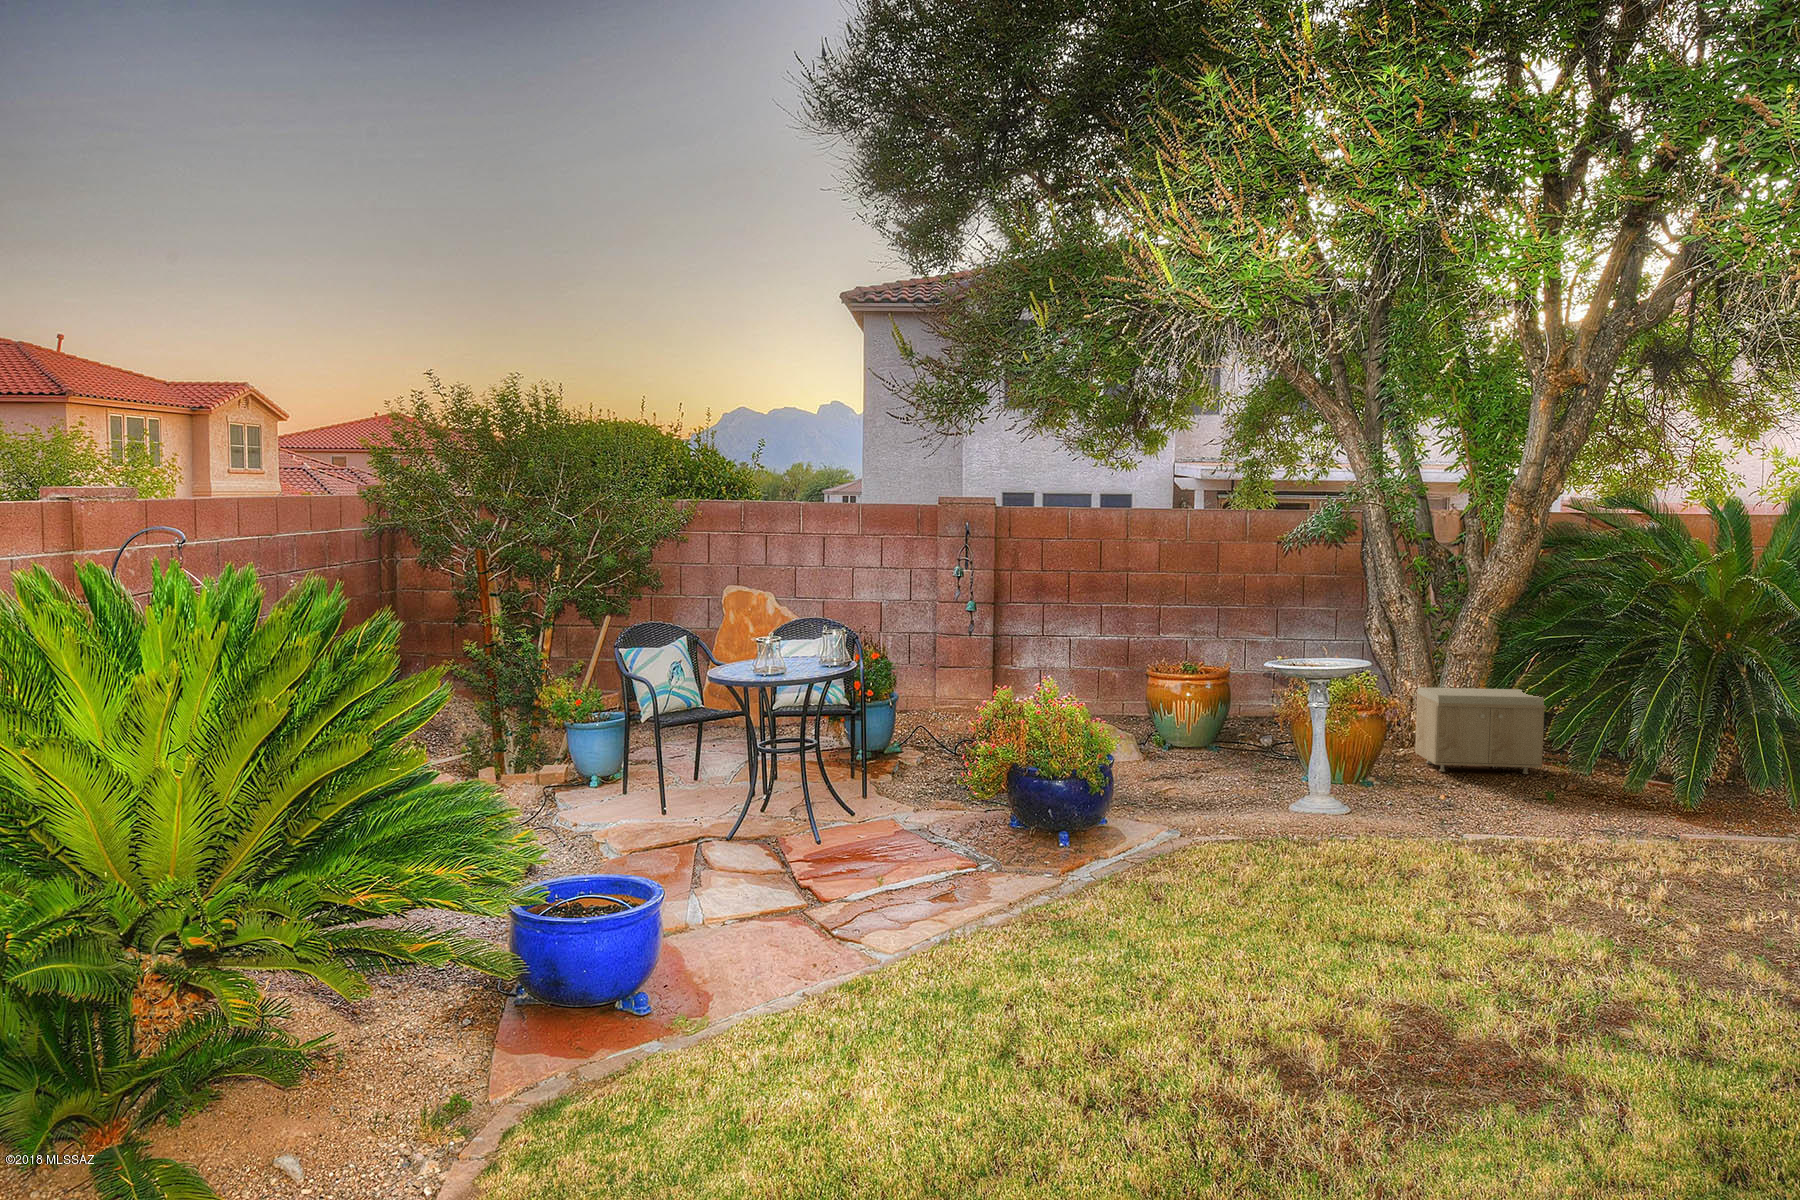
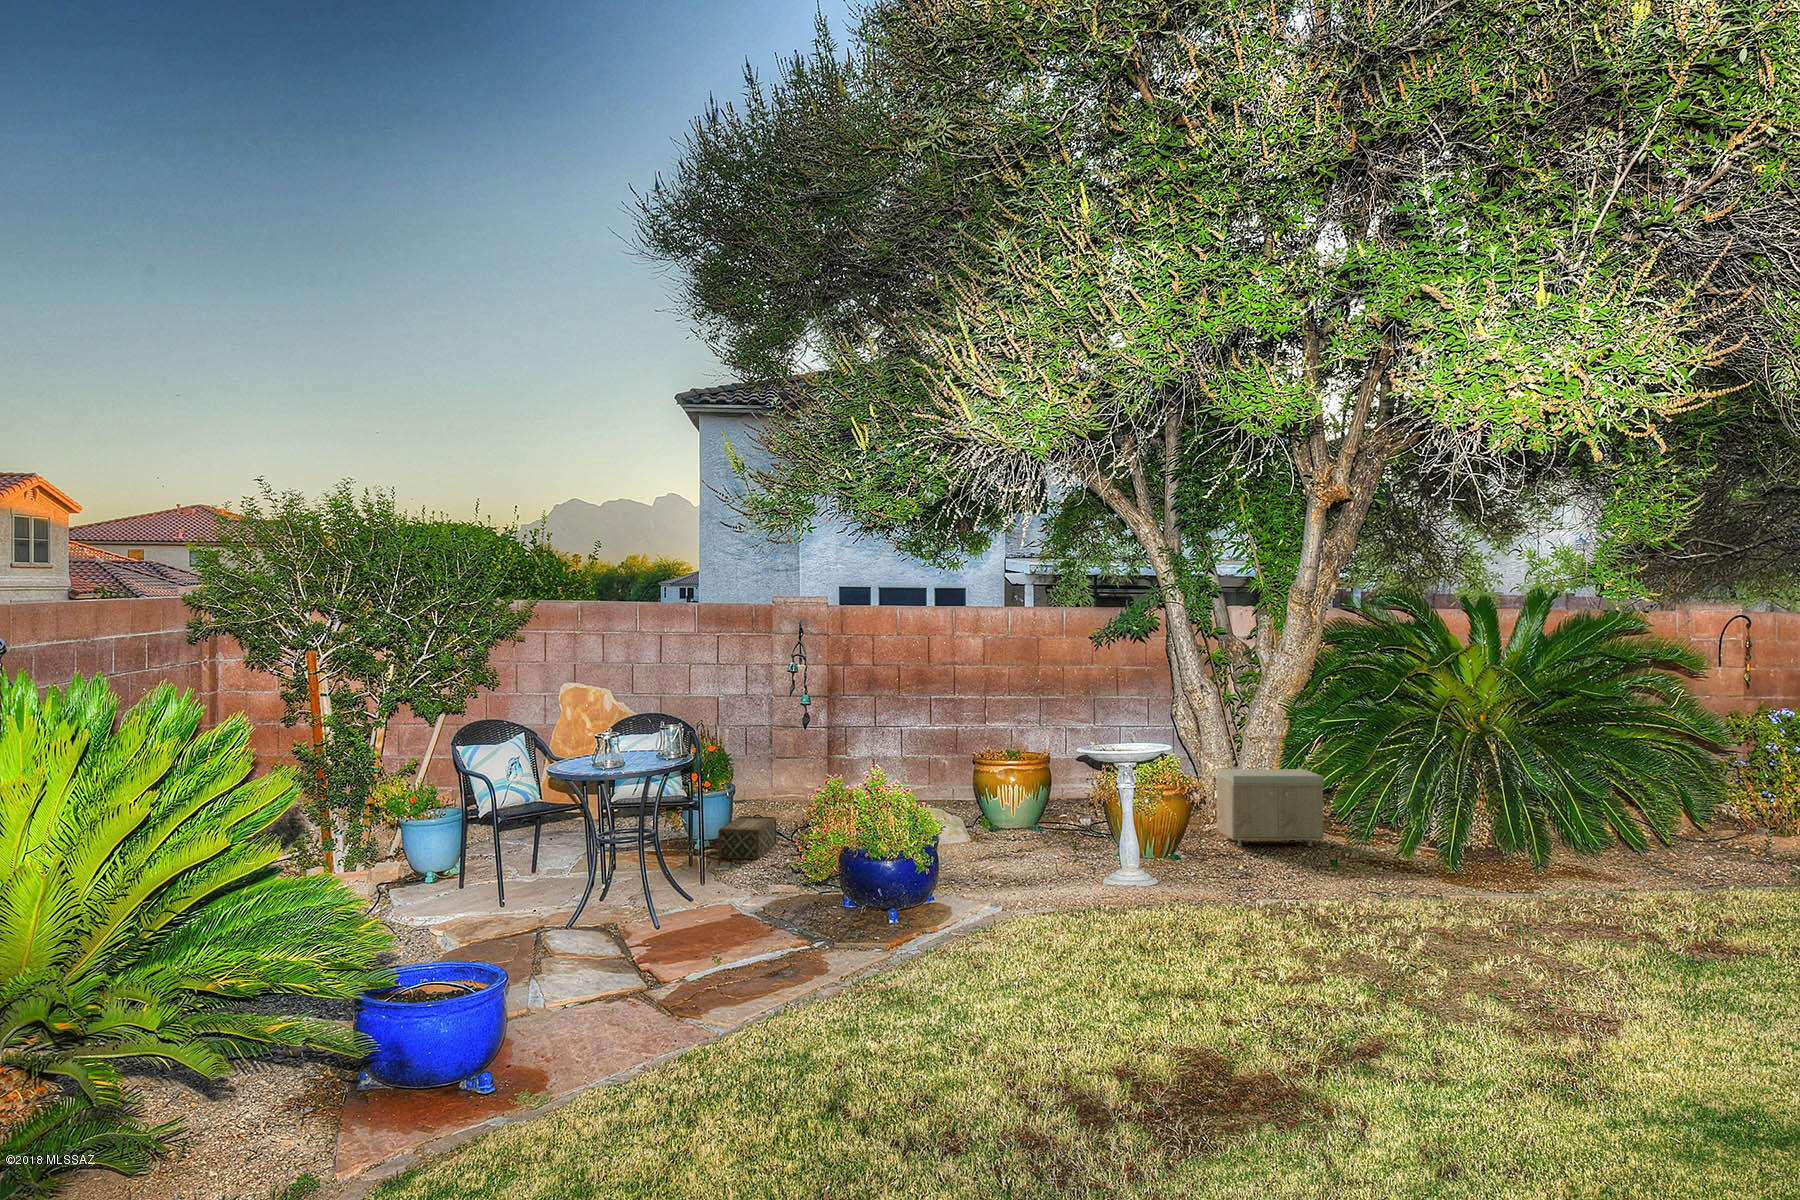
woven basket: none [878,725,937,770] -> present [718,816,776,859]

